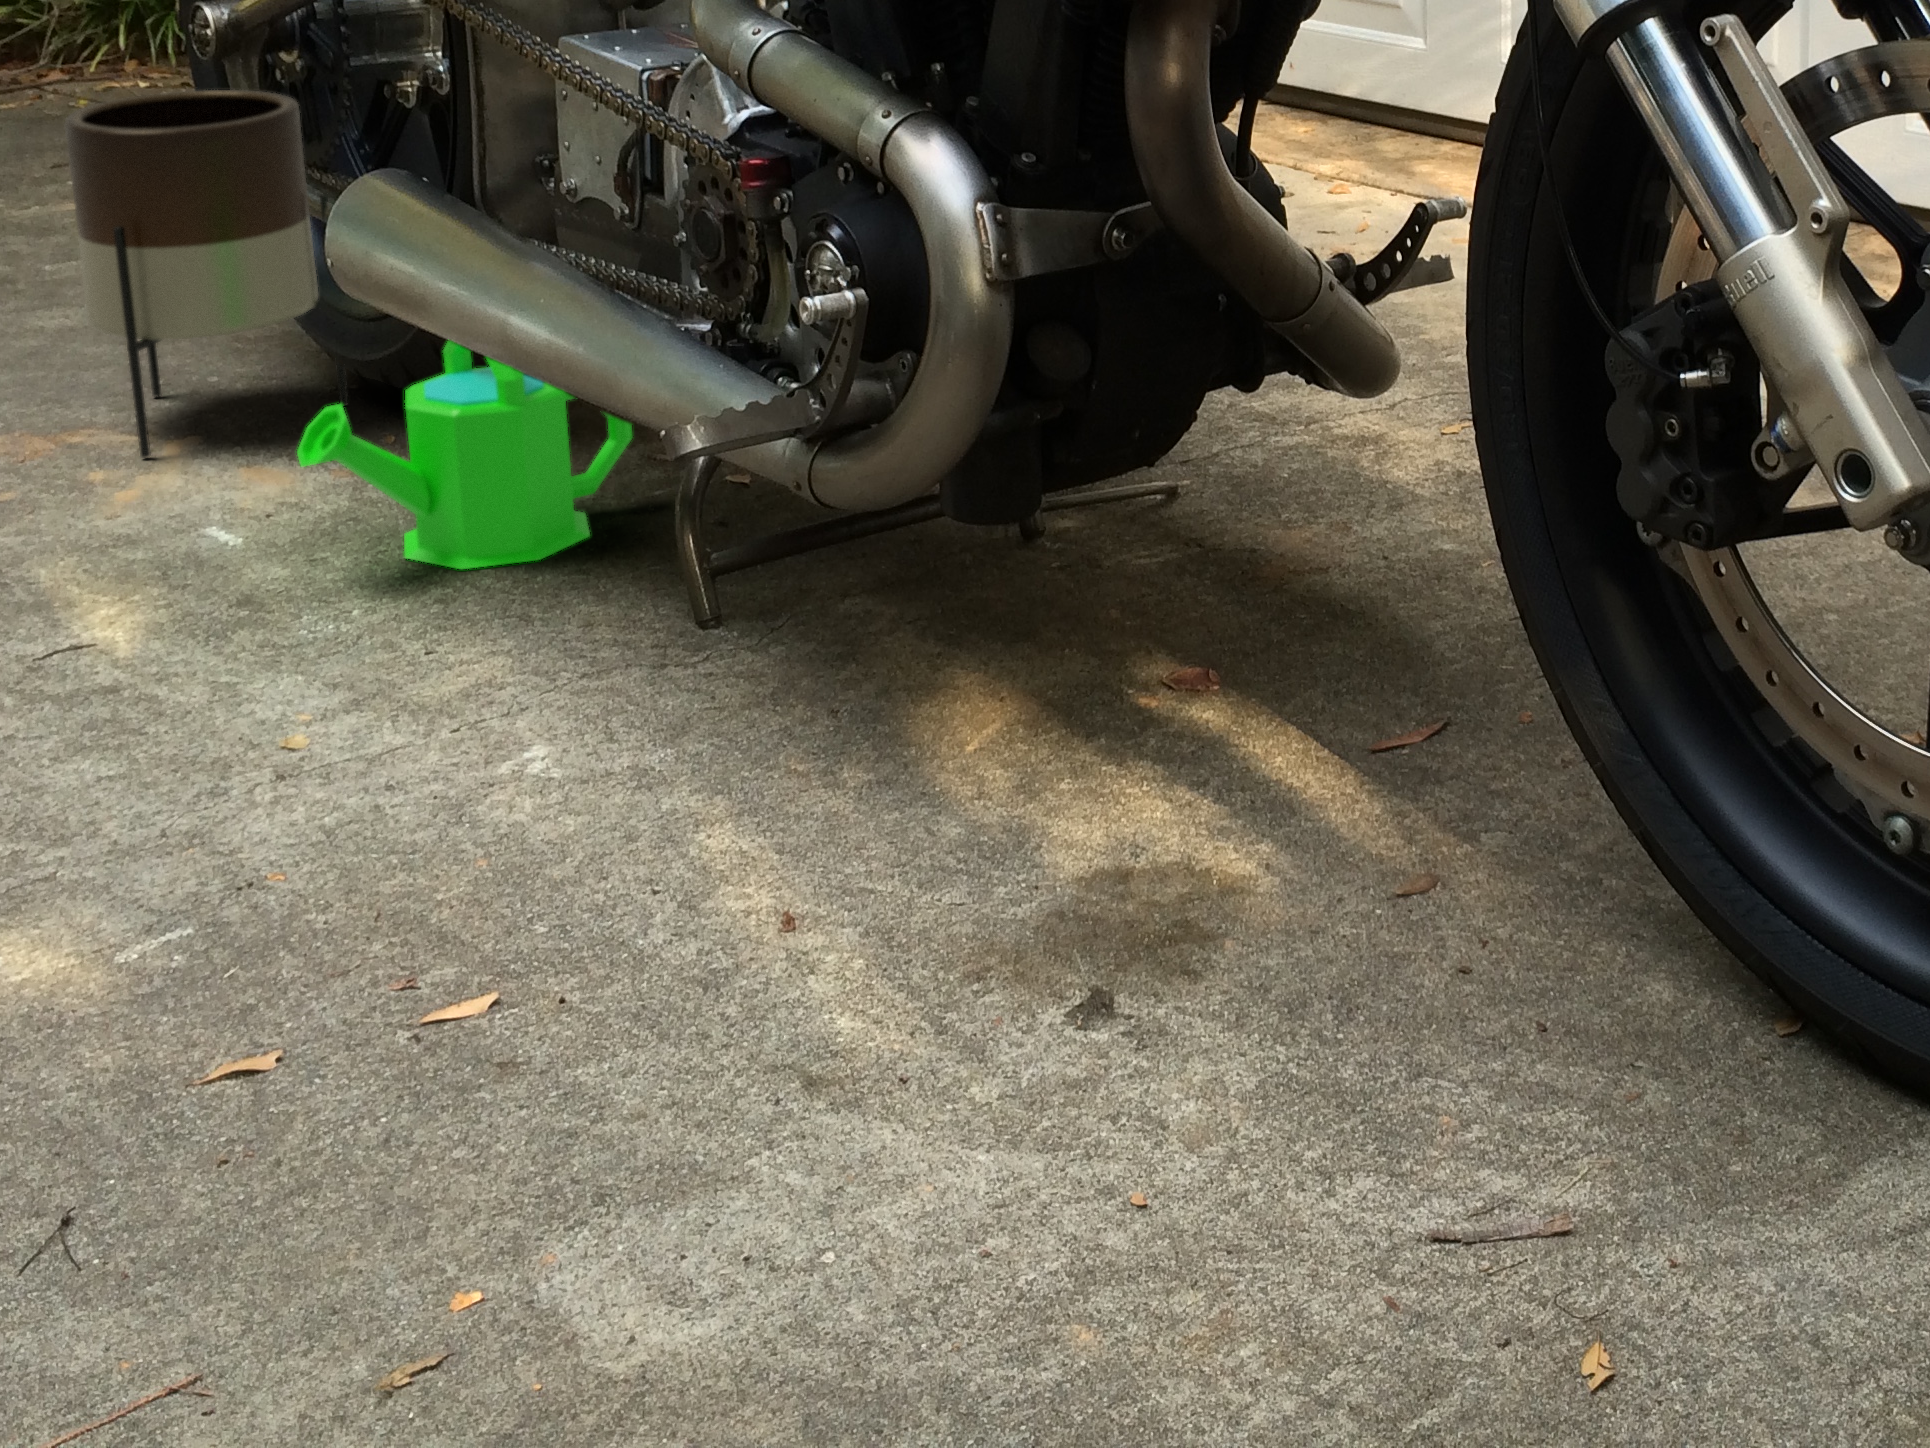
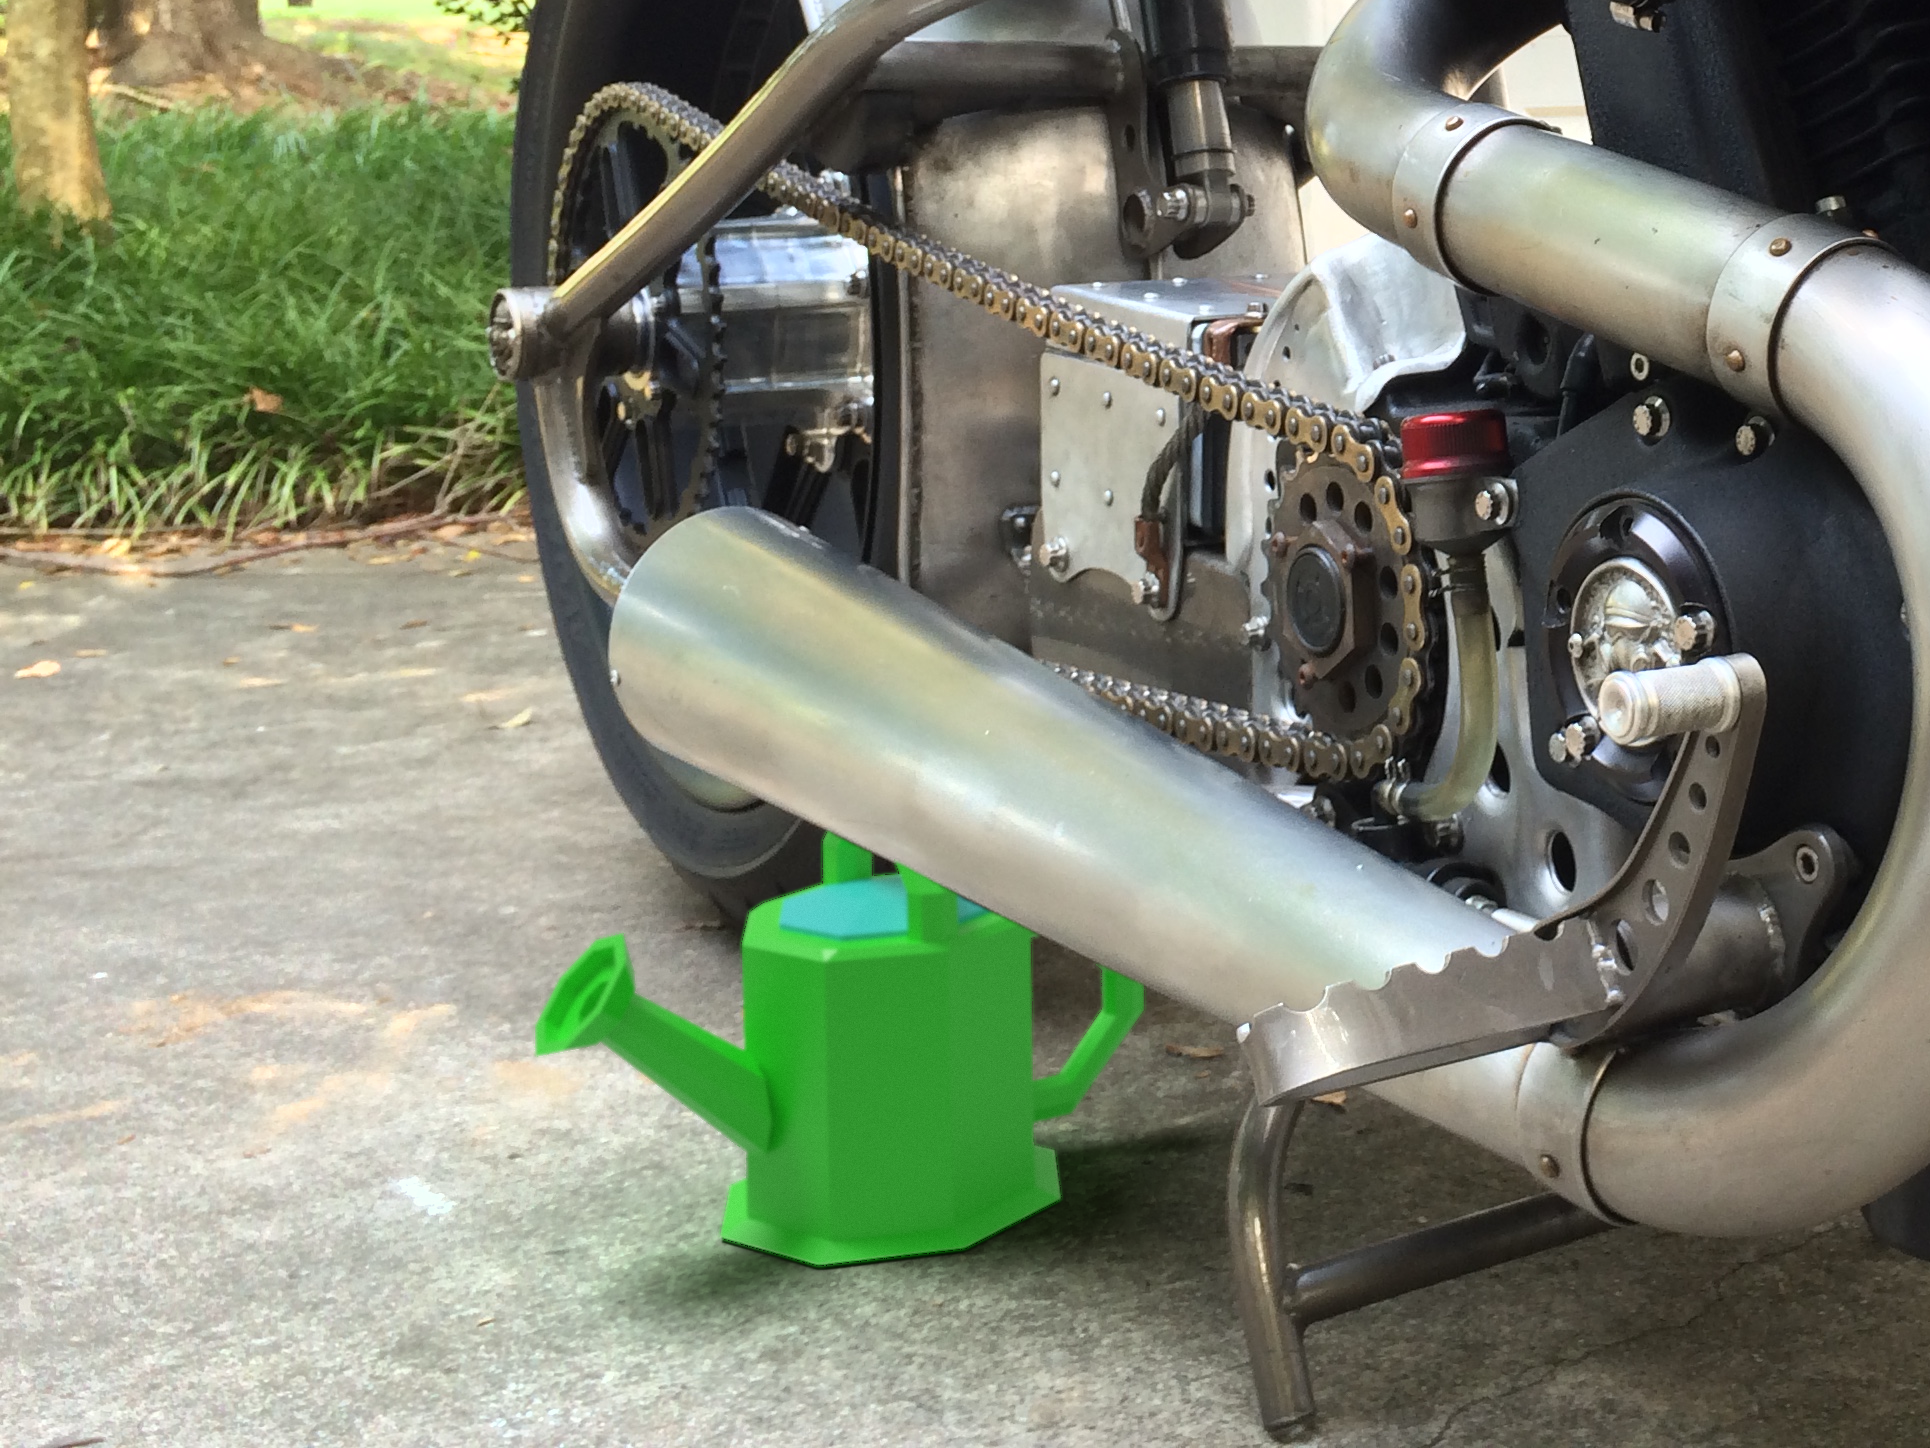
planter: present [65,90,348,458] -> none [281,439,692,1031]

